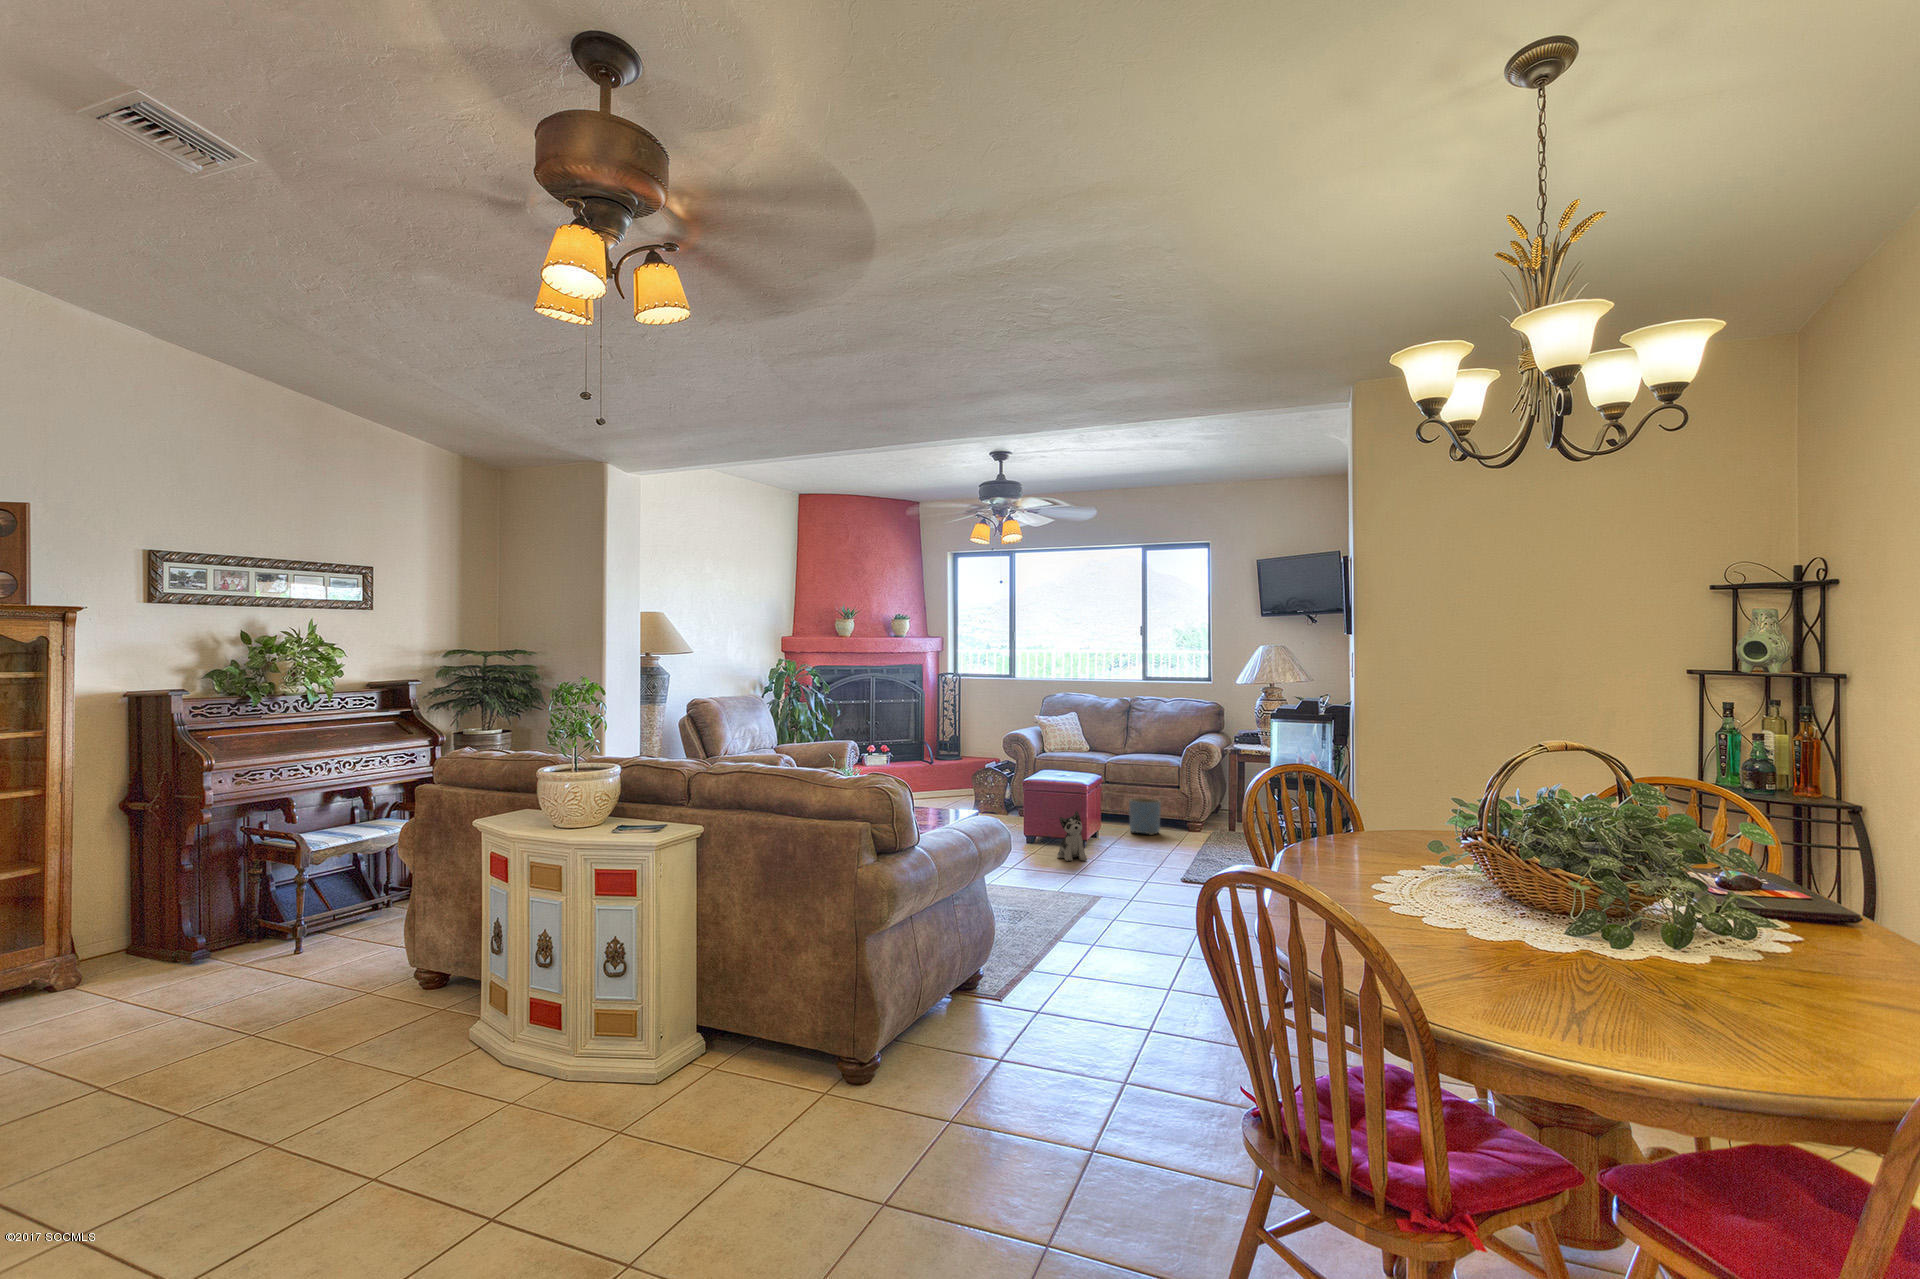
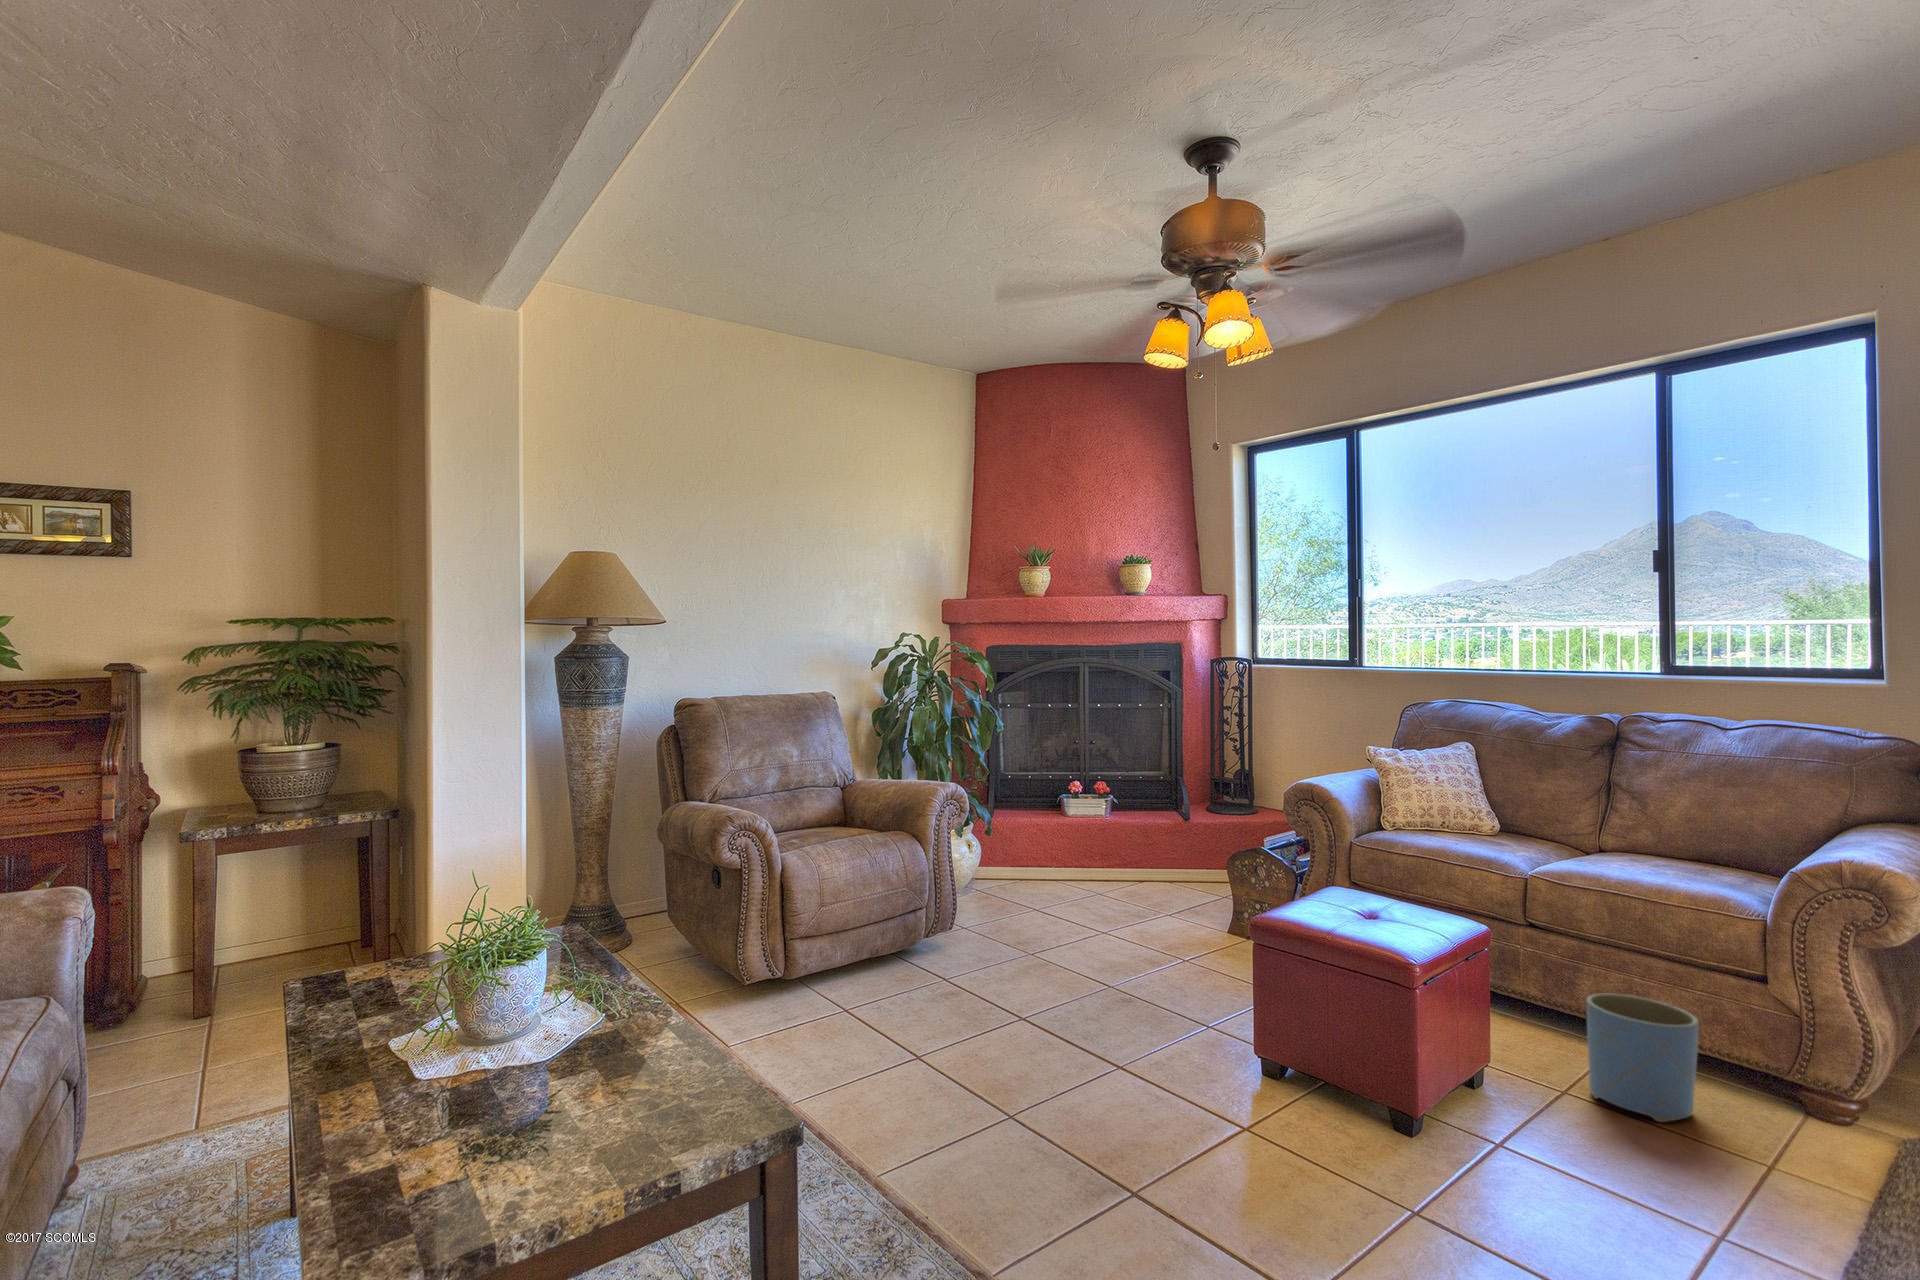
plush toy: present [1057,811,1087,861] -> none [1289,1057,1387,1232]

